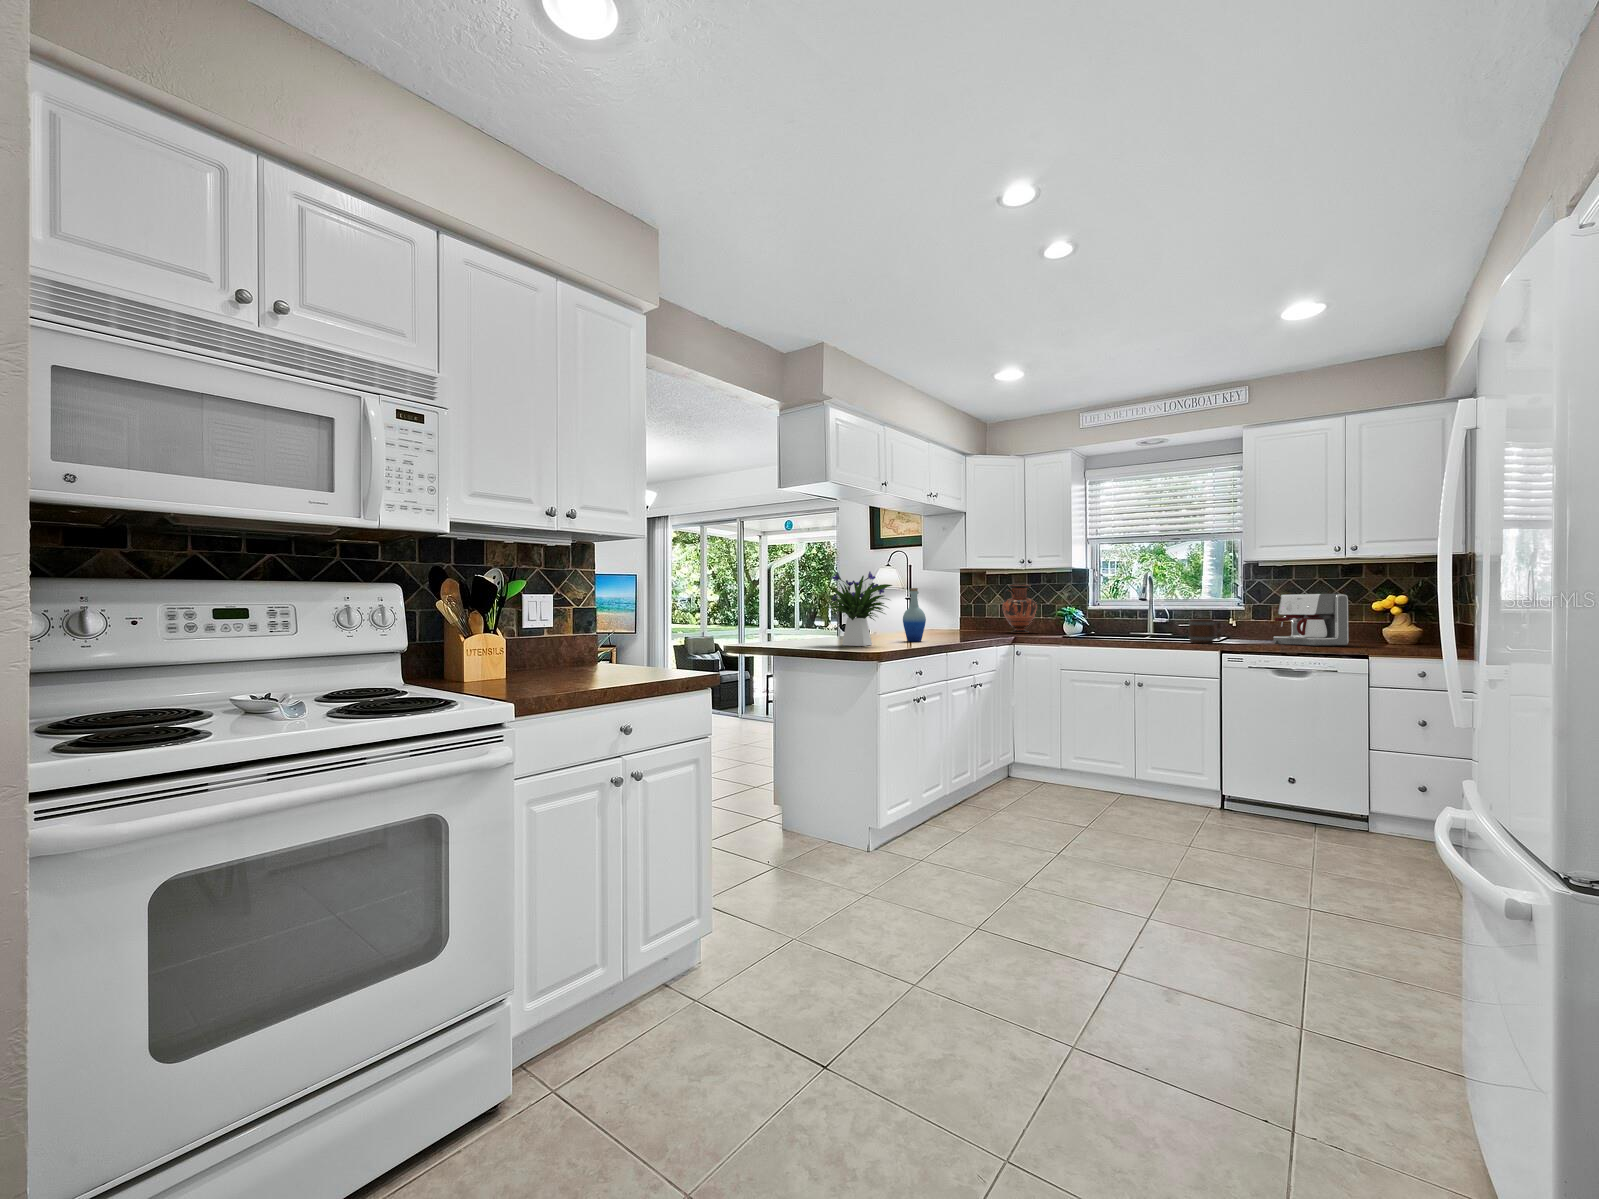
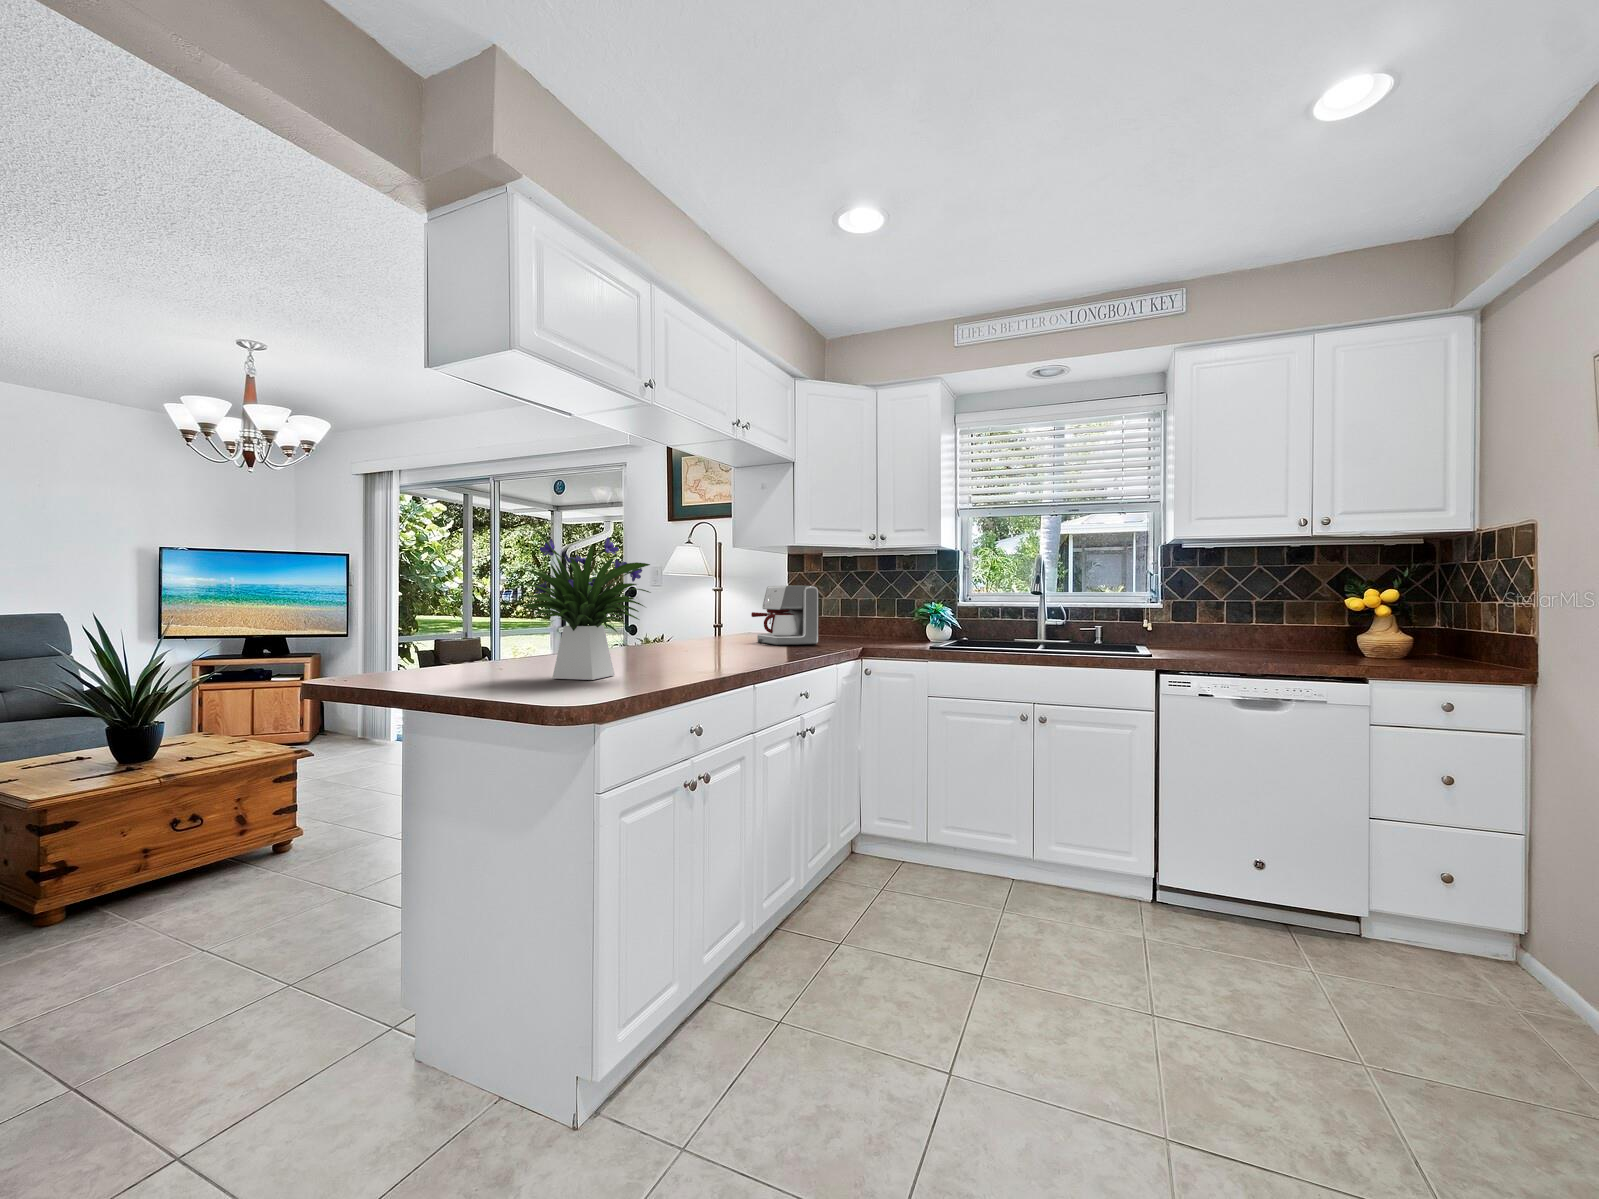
vase: present [1002,585,1037,633] -> none [843,572,889,638]
bottle: present [903,588,926,641] -> none [684,572,723,662]
coffee maker: present [1274,594,1348,646] -> present [751,586,818,645]
mug: present [1189,619,1221,643] -> none [1113,623,1157,659]

